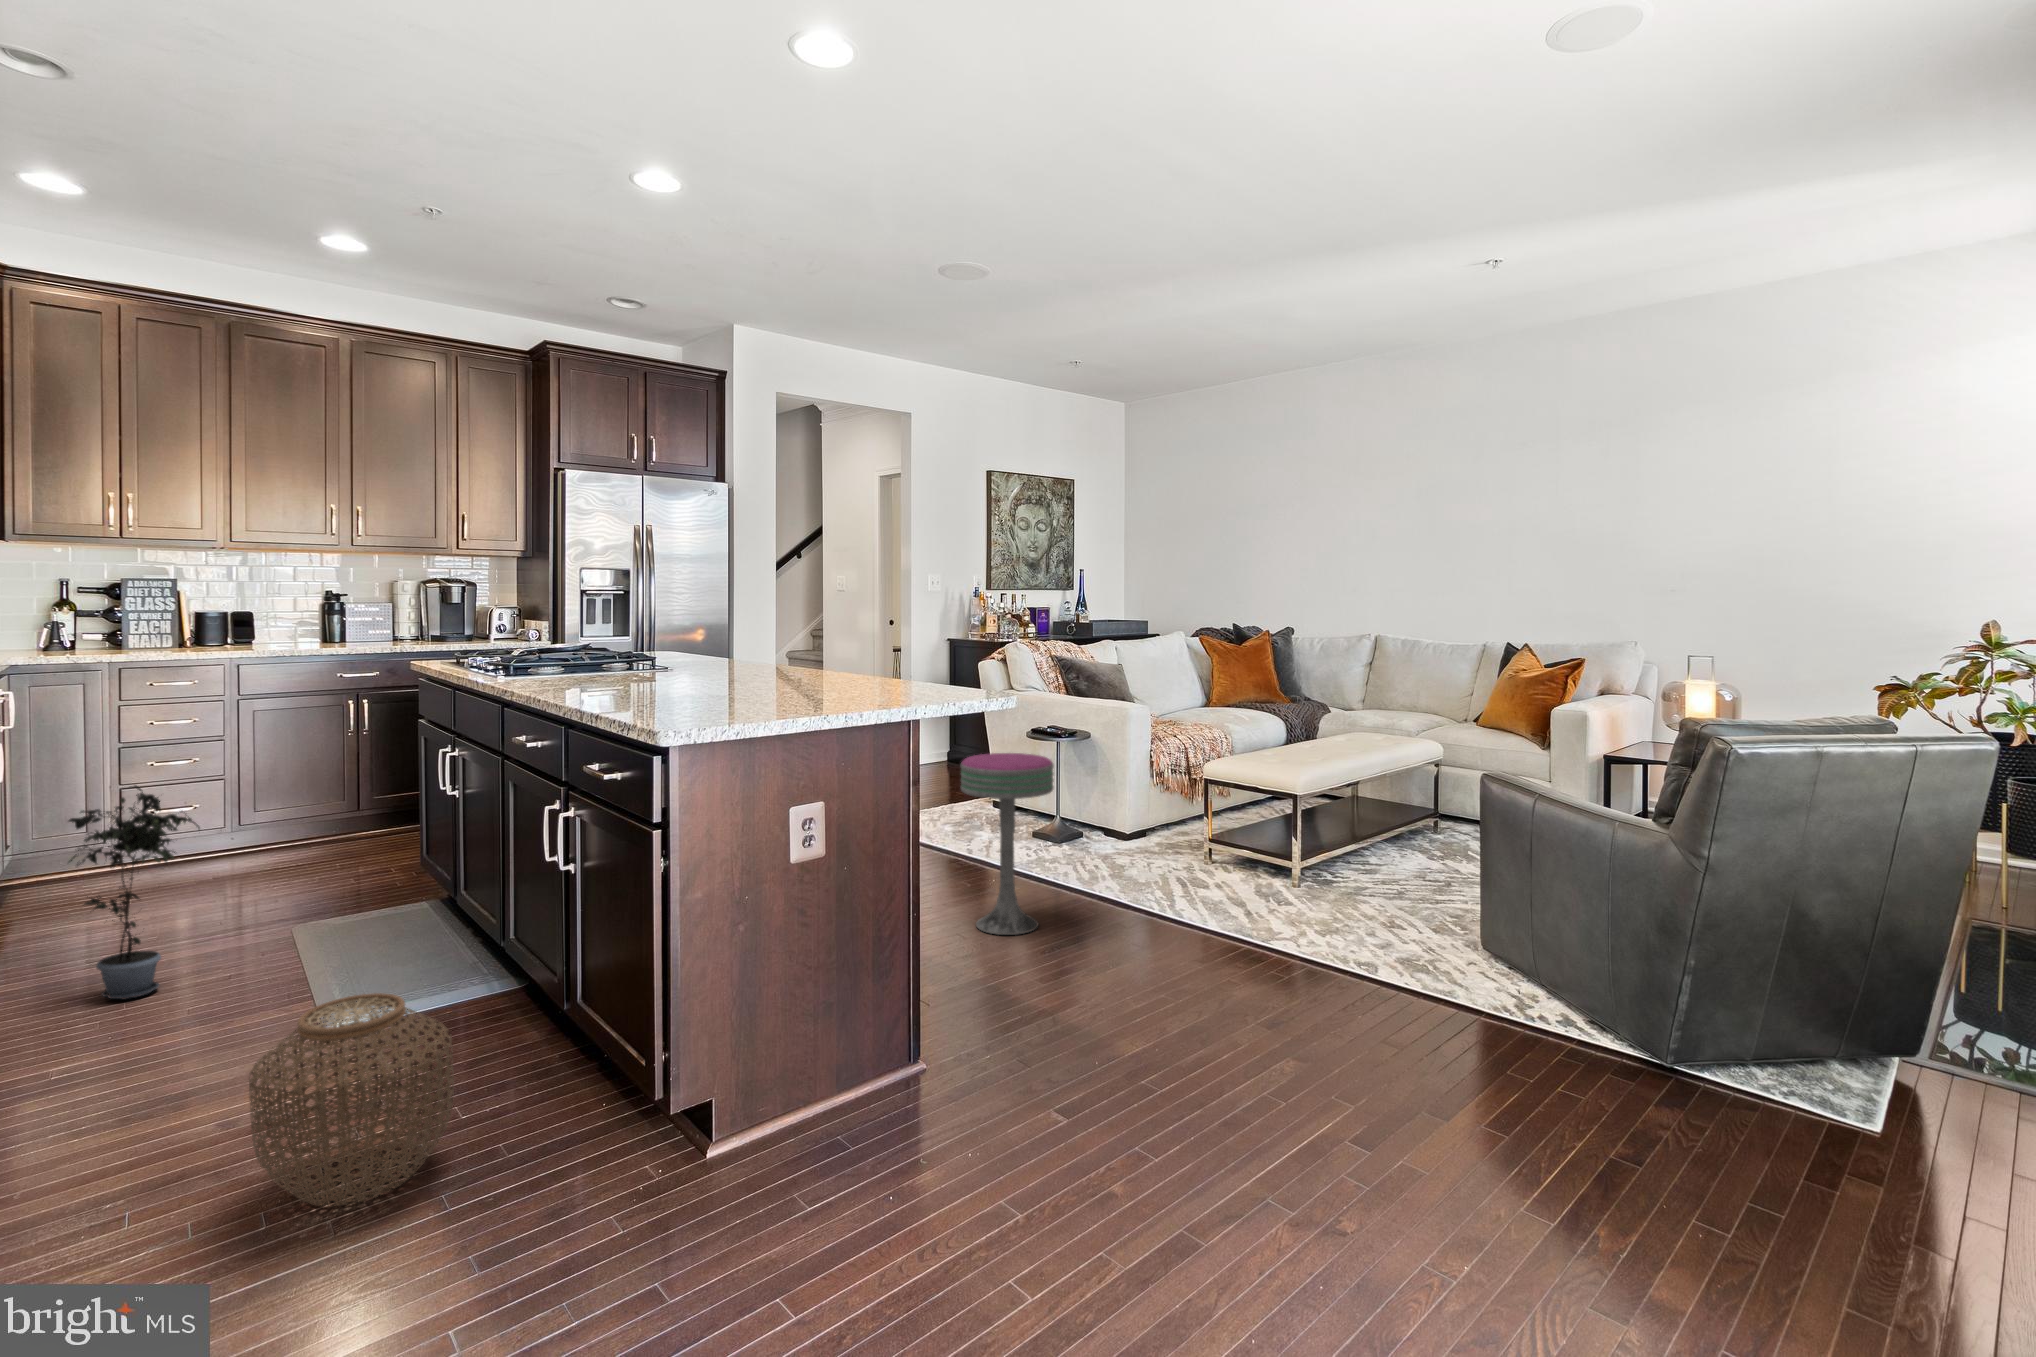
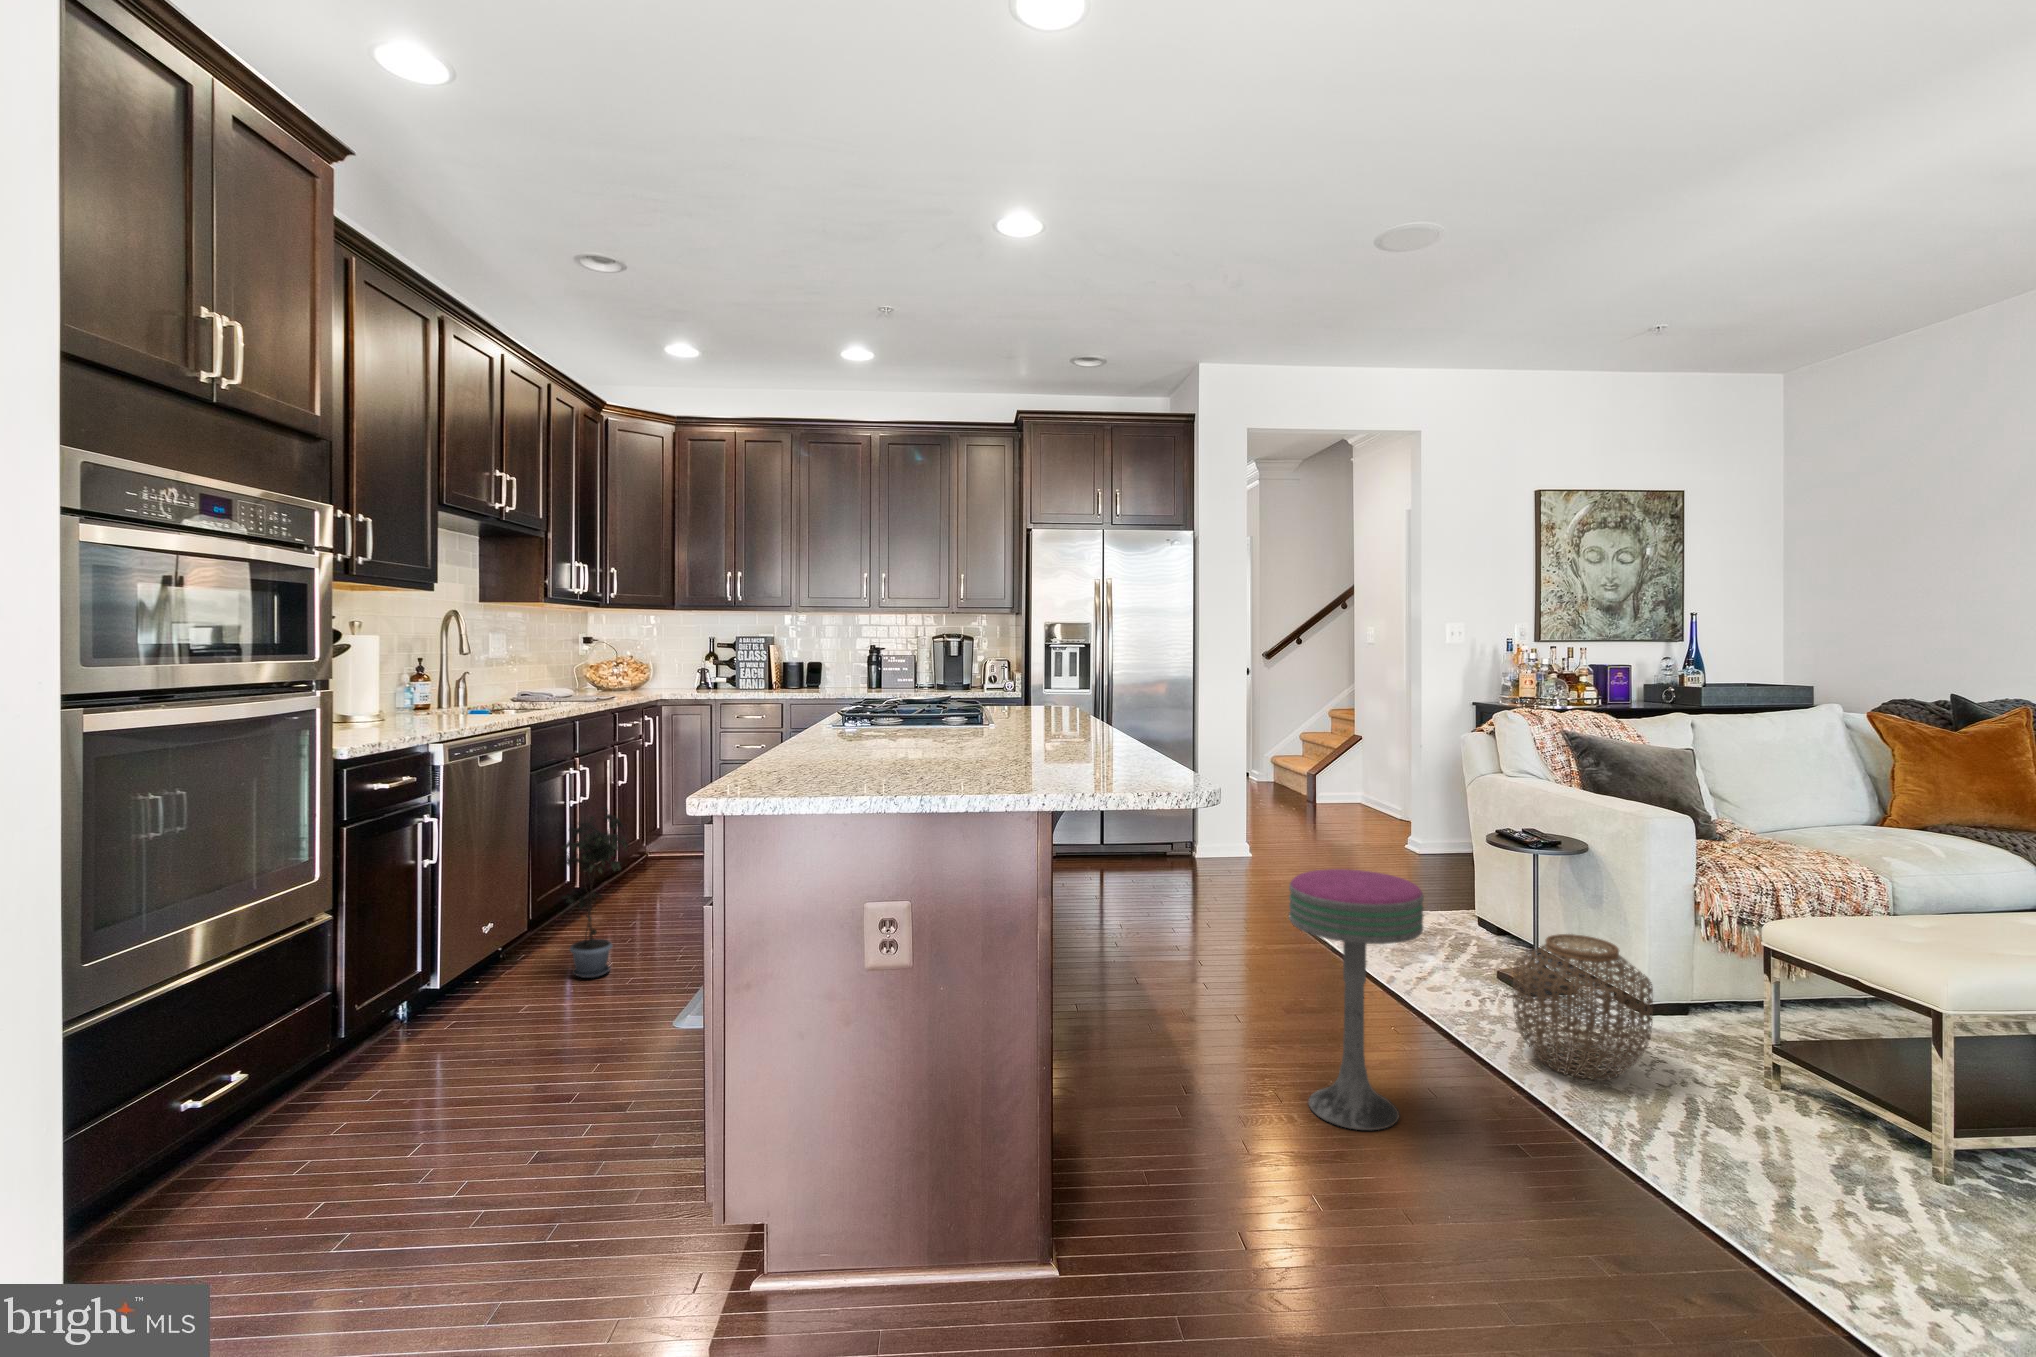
woven basket: present [249,993,454,1206] -> present [1513,934,1653,1080]

